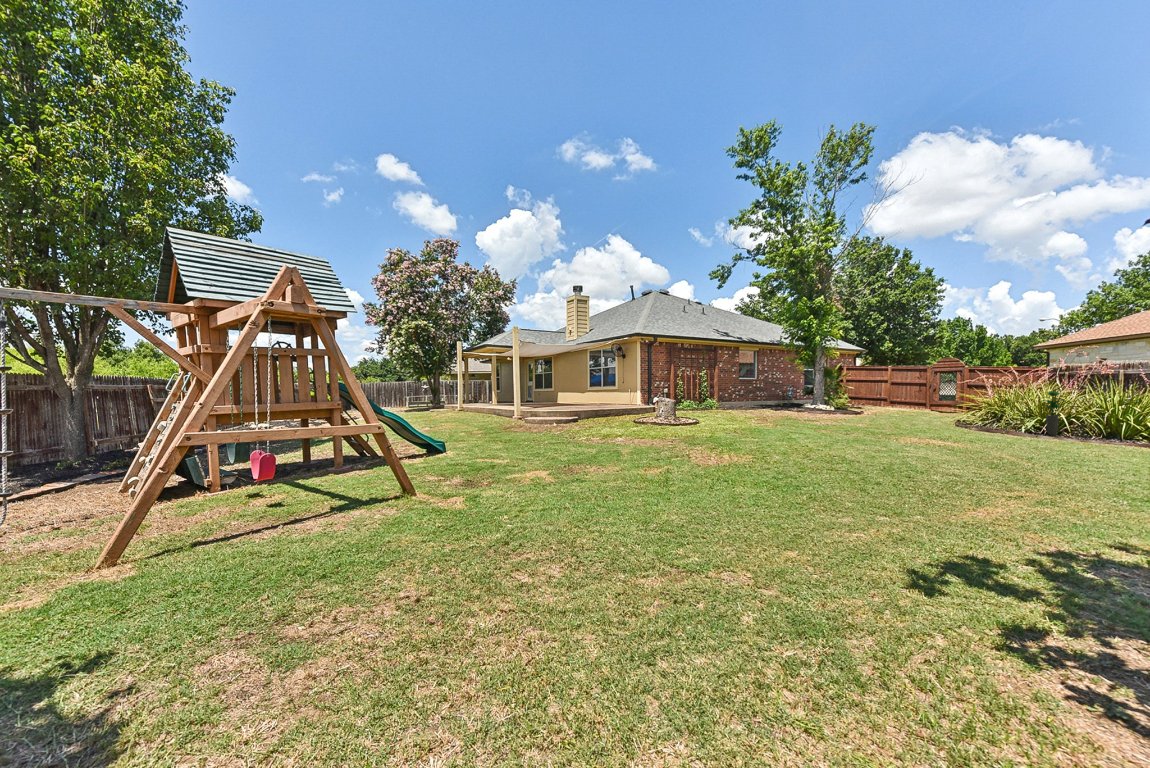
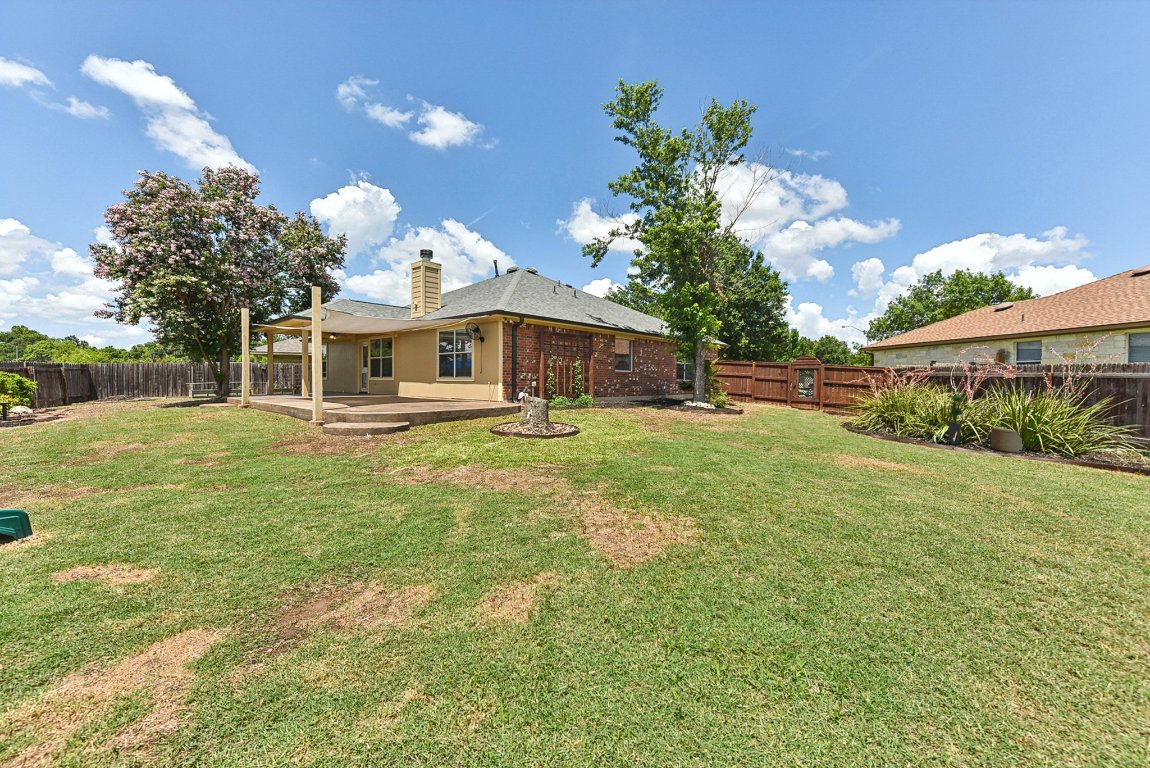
woven basket: none [1087,418,1121,441] -> present [991,427,1023,453]

